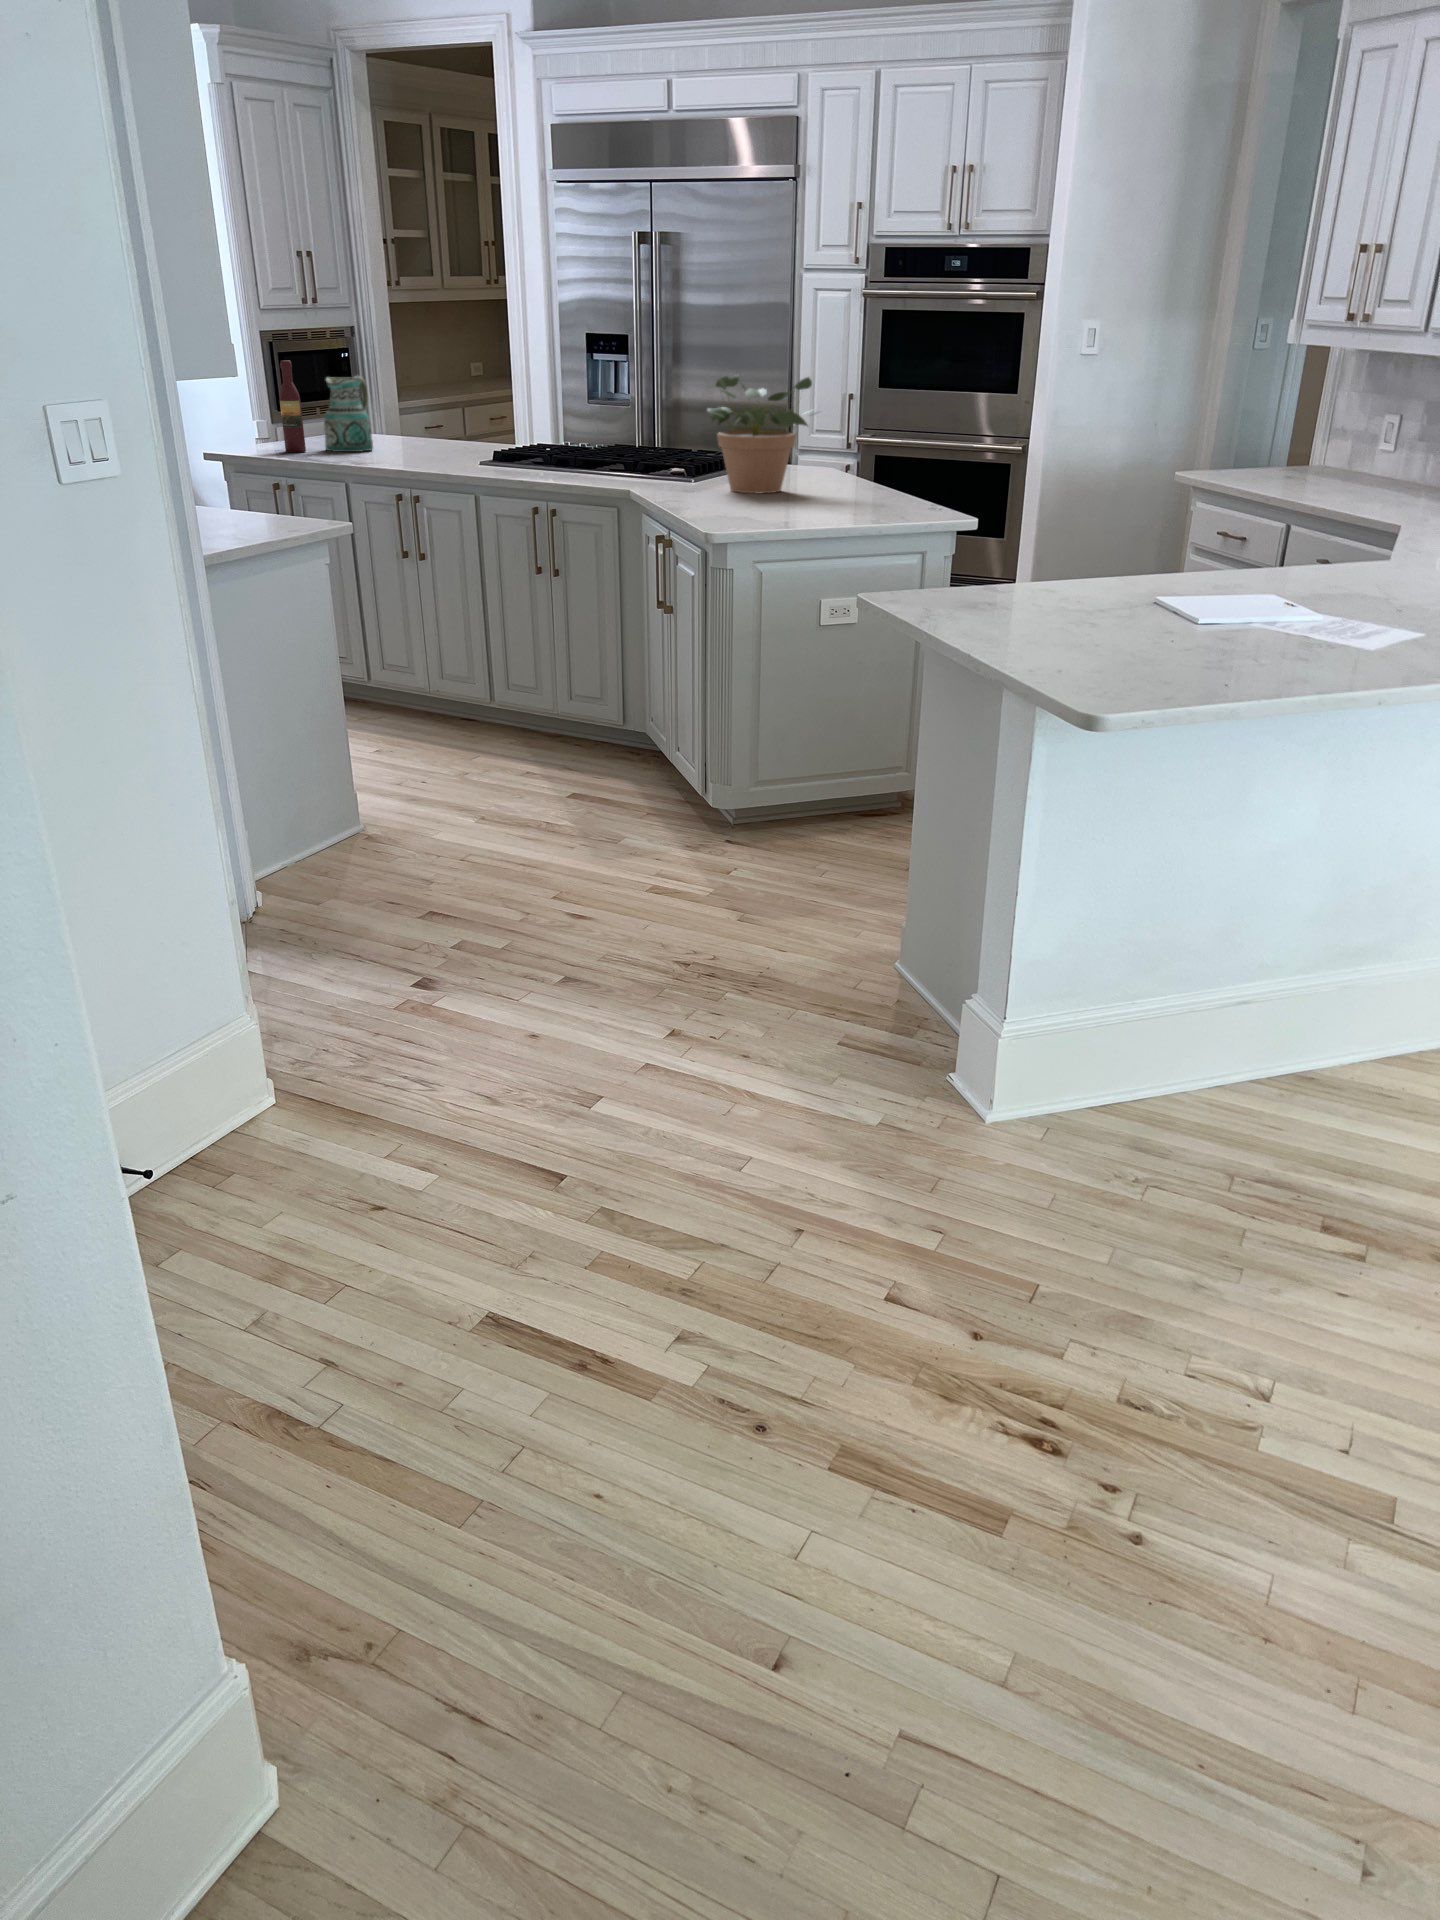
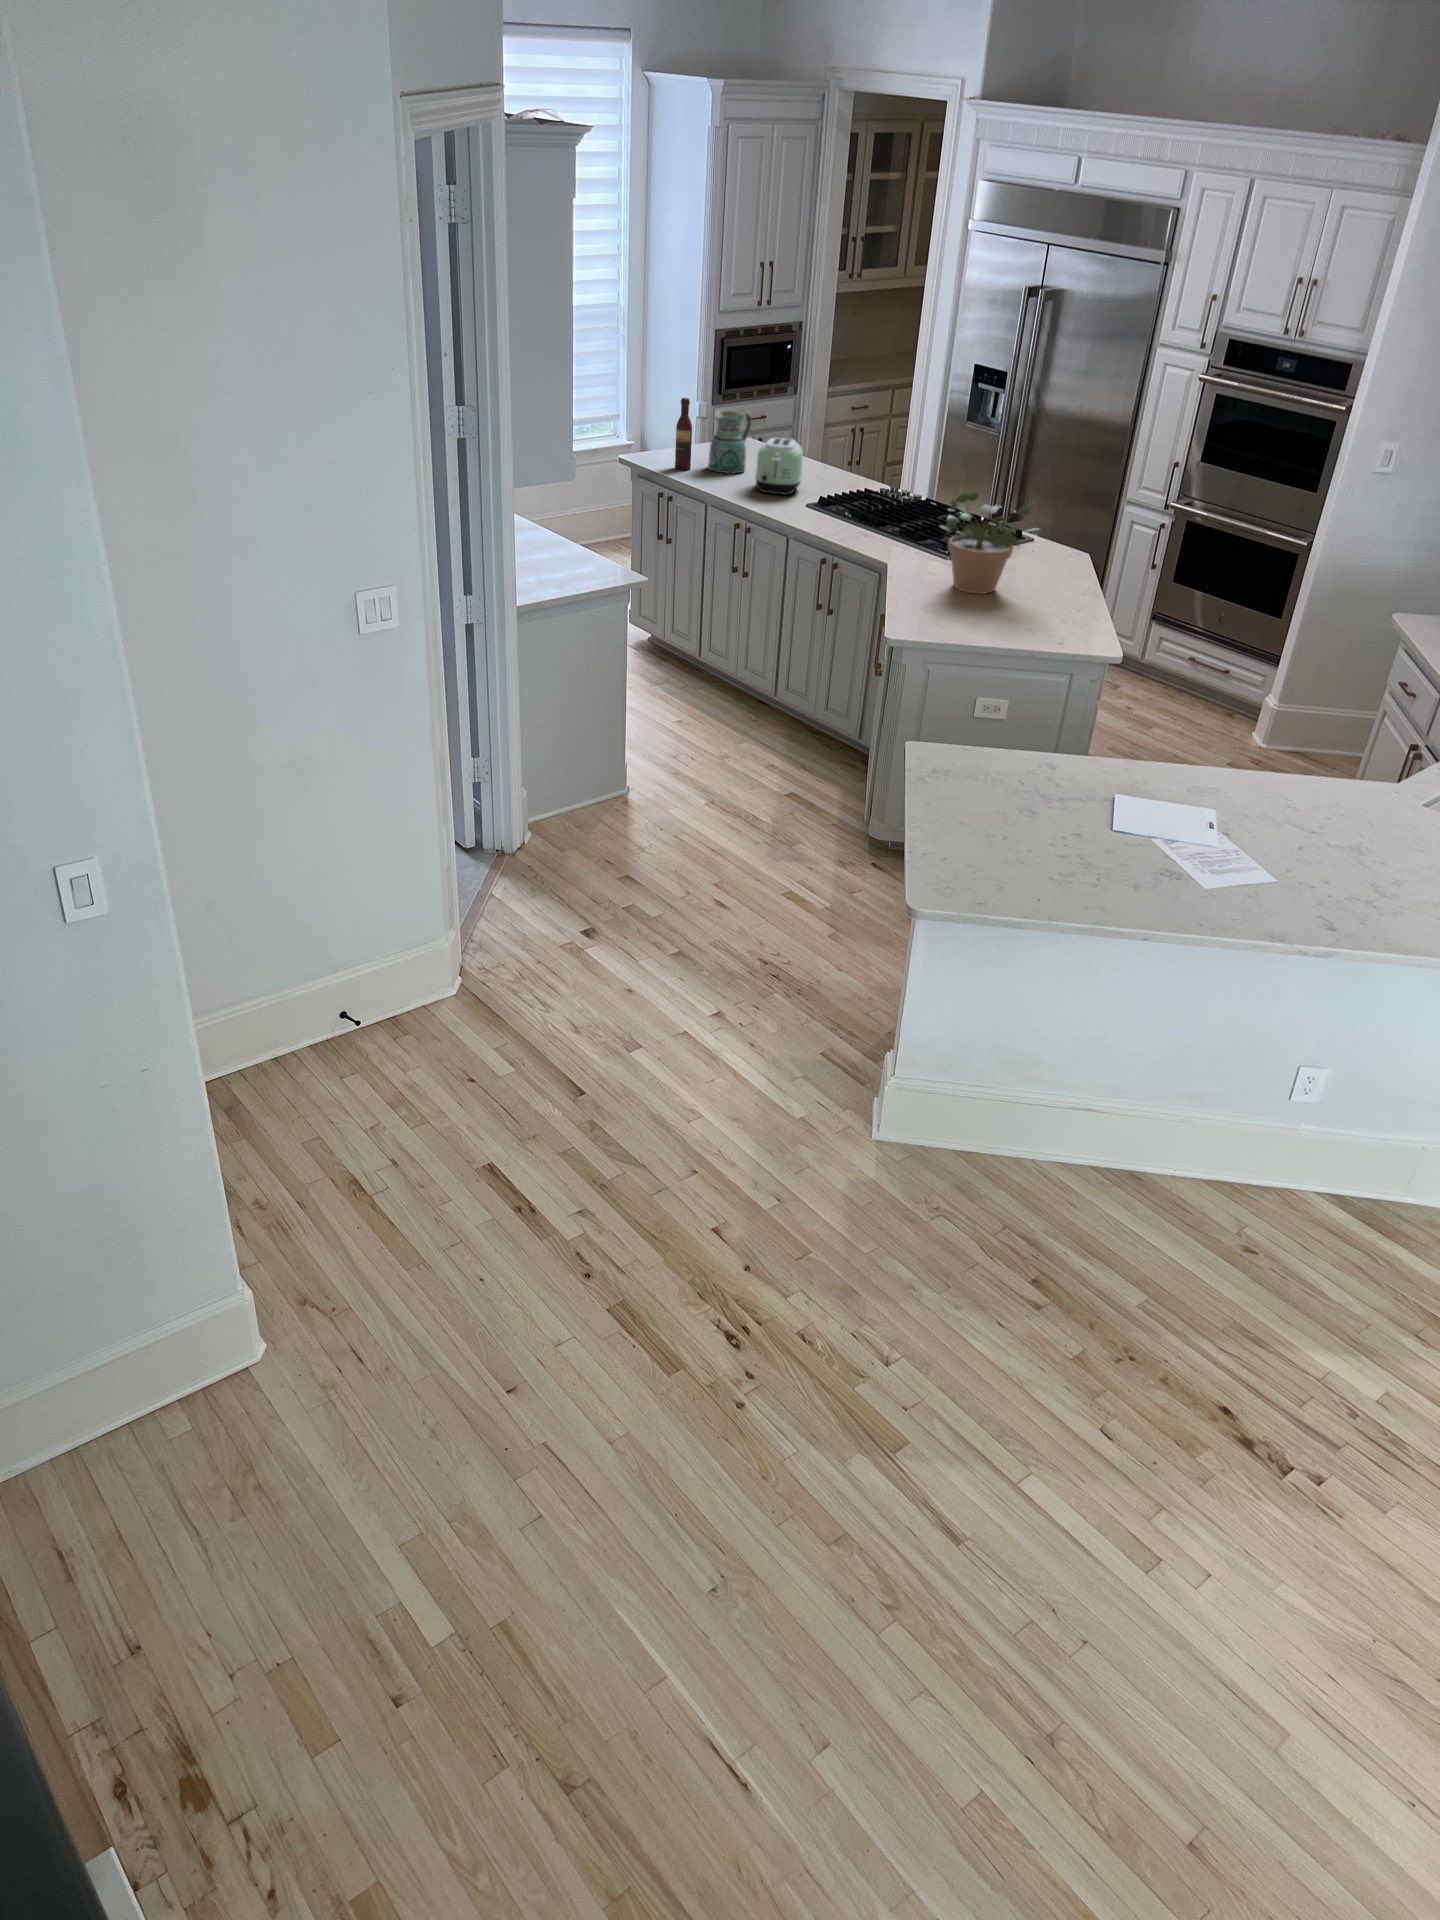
toaster: none [399,395,457,459] -> present [755,438,803,495]

